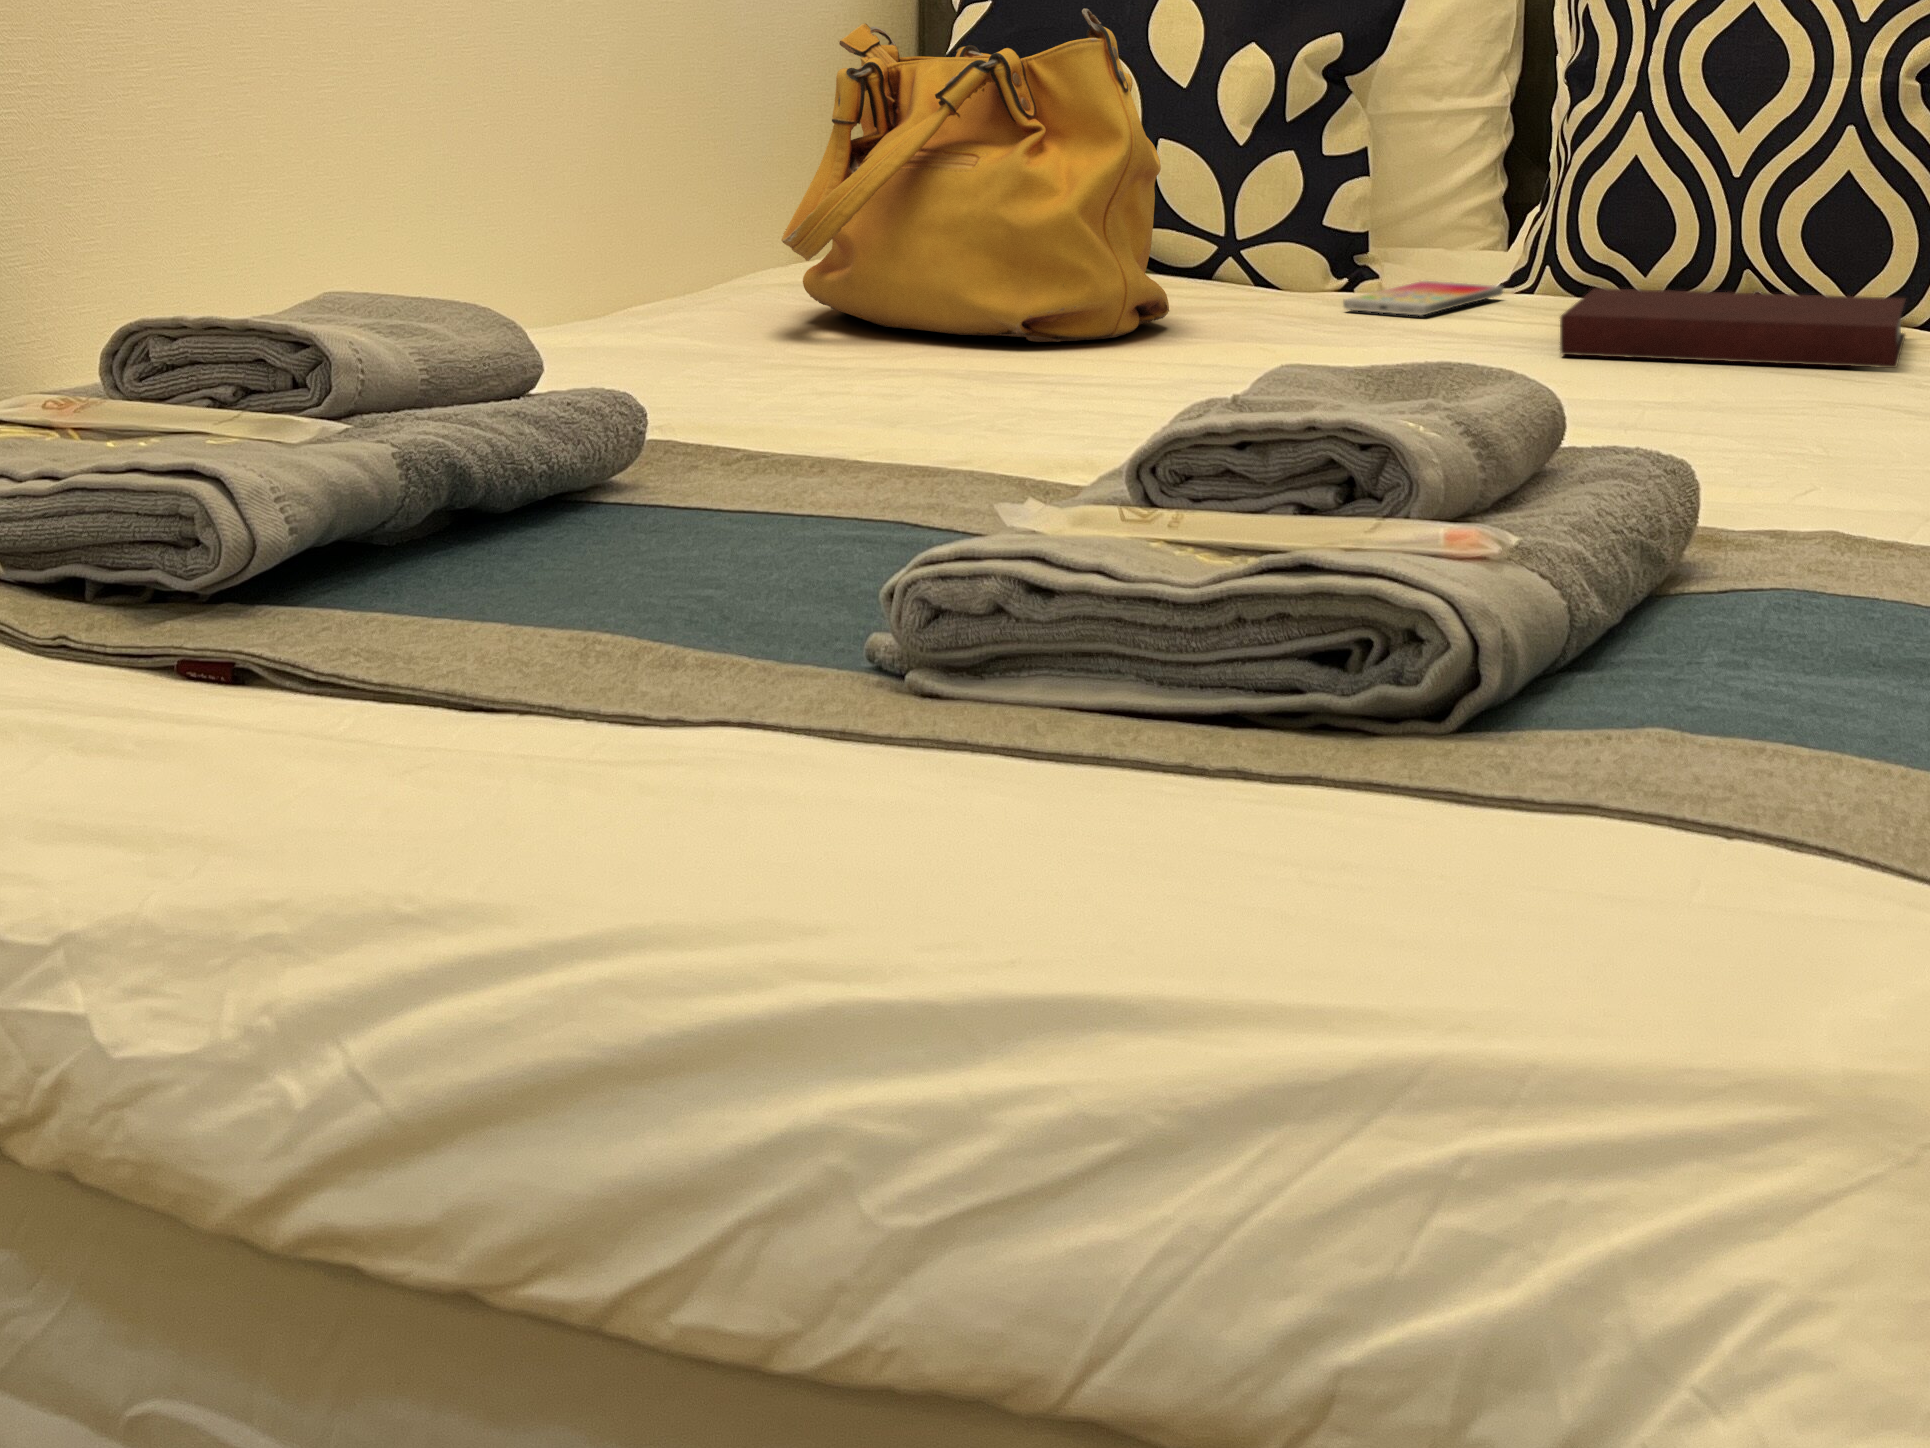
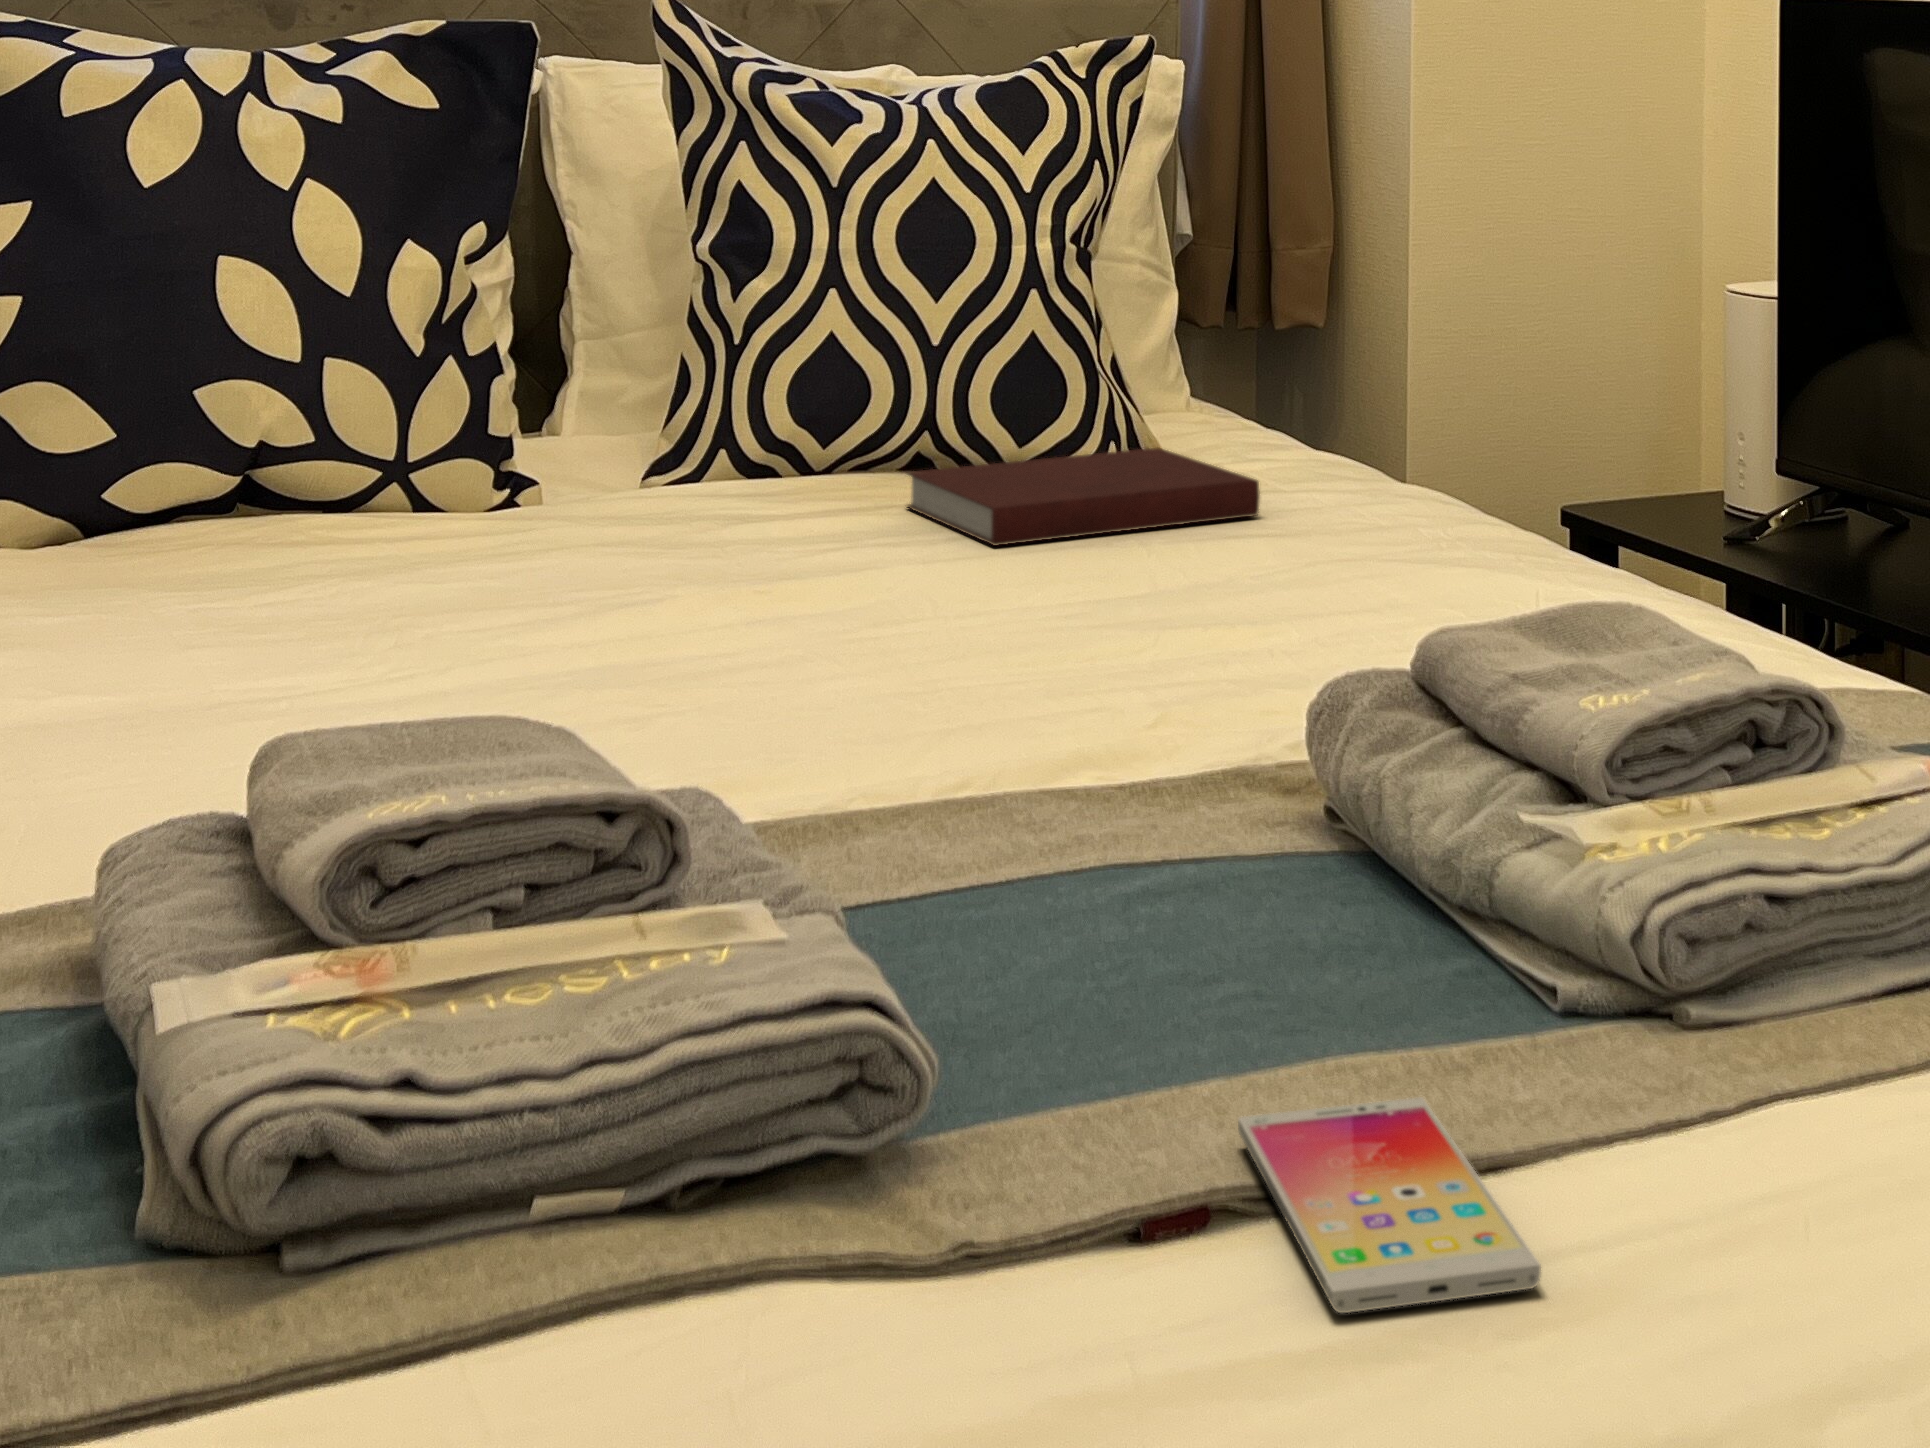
handbag: present [781,9,1170,342] -> none [90,237,587,629]
smartphone: present [1343,281,1503,315] -> present [1238,1097,1541,1313]

